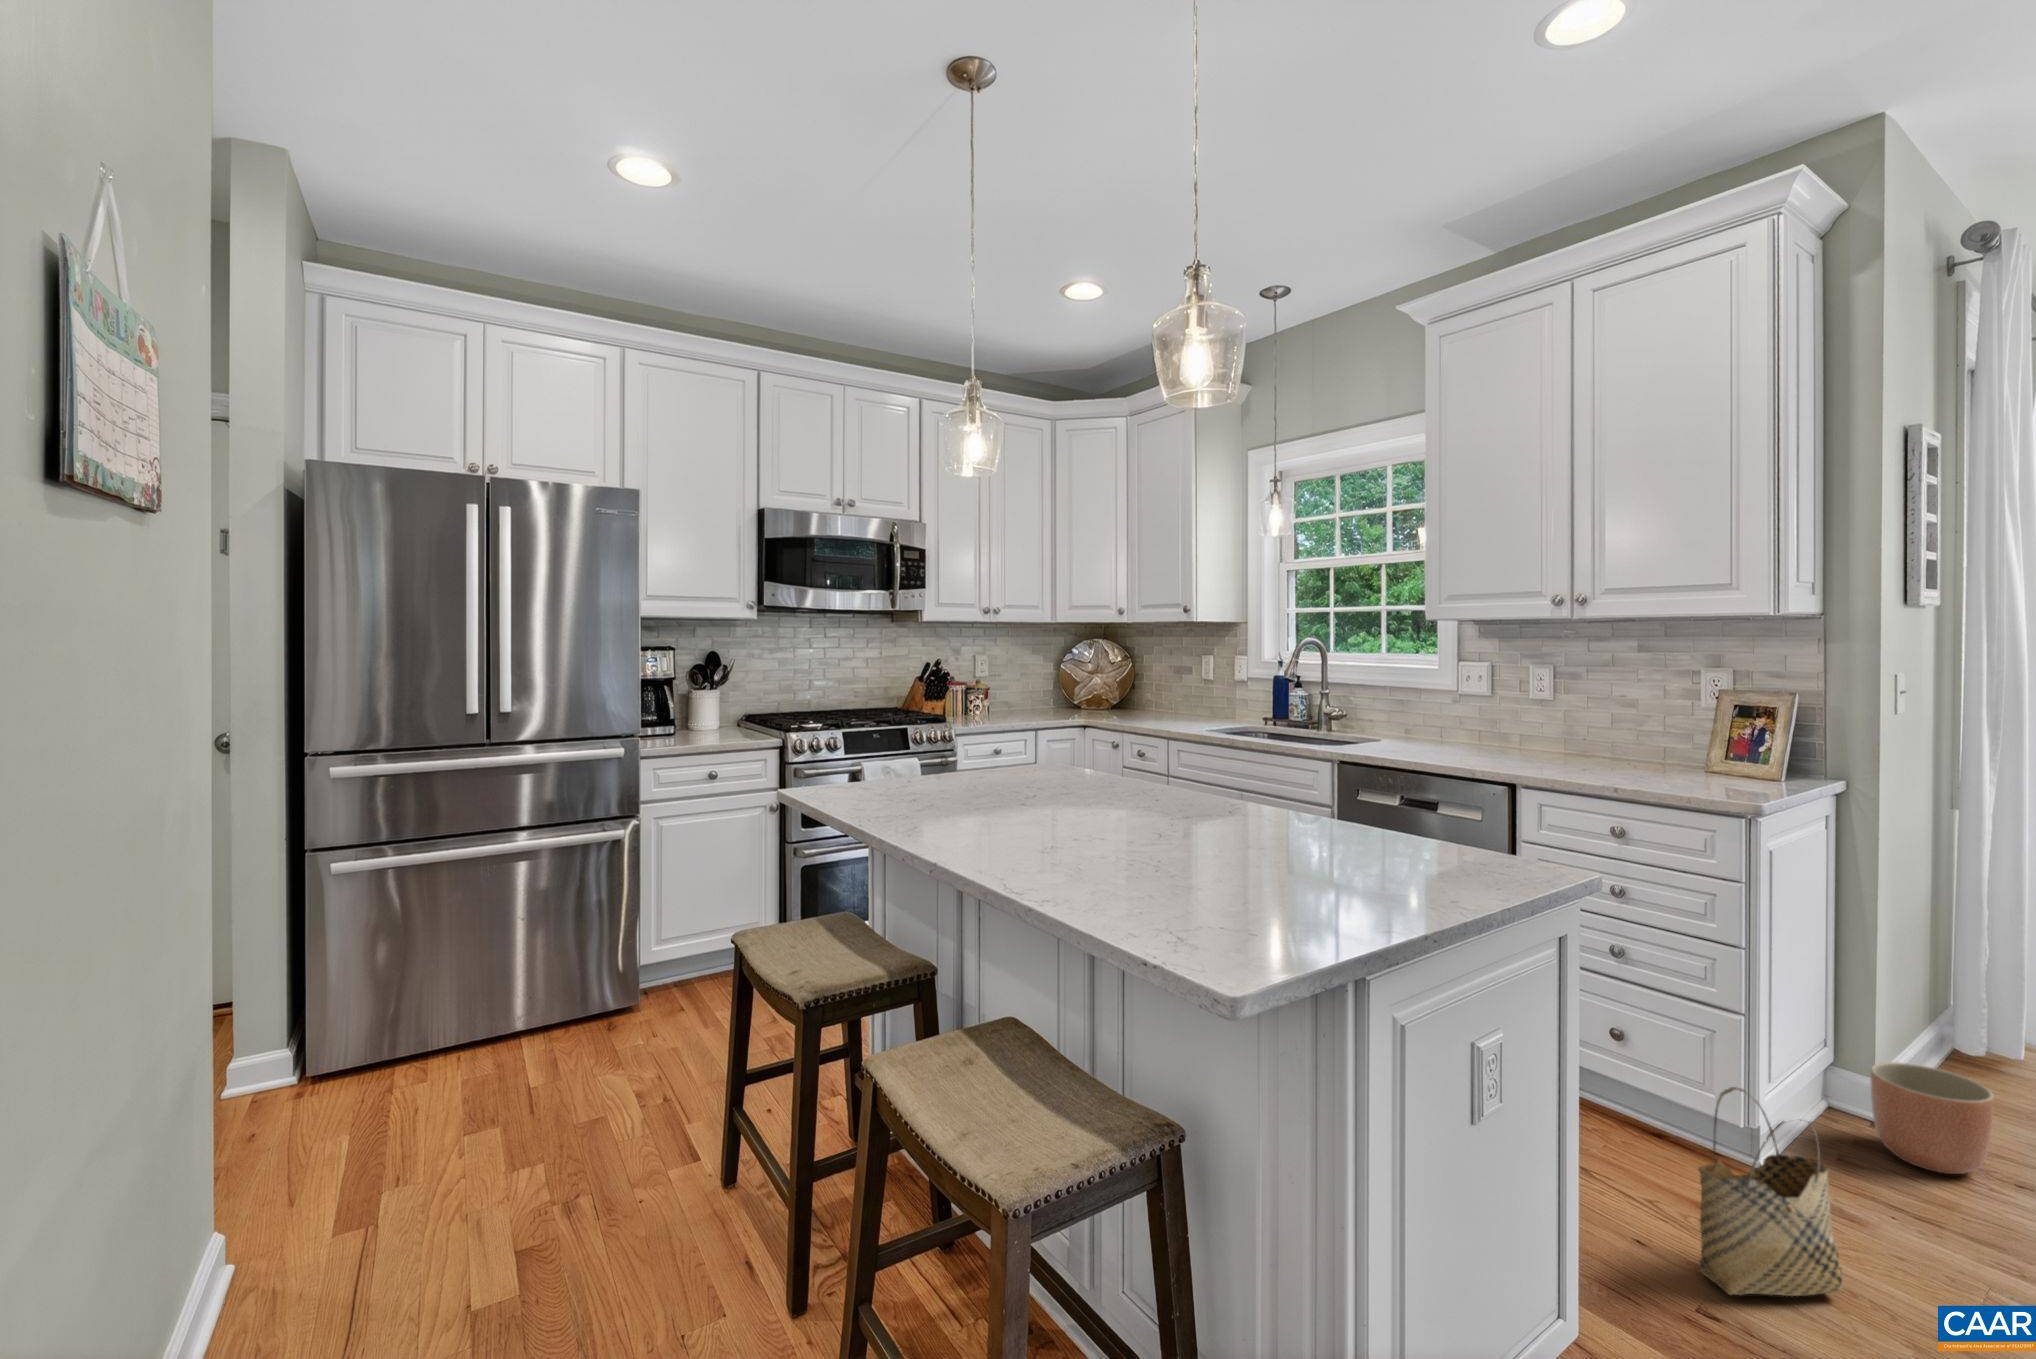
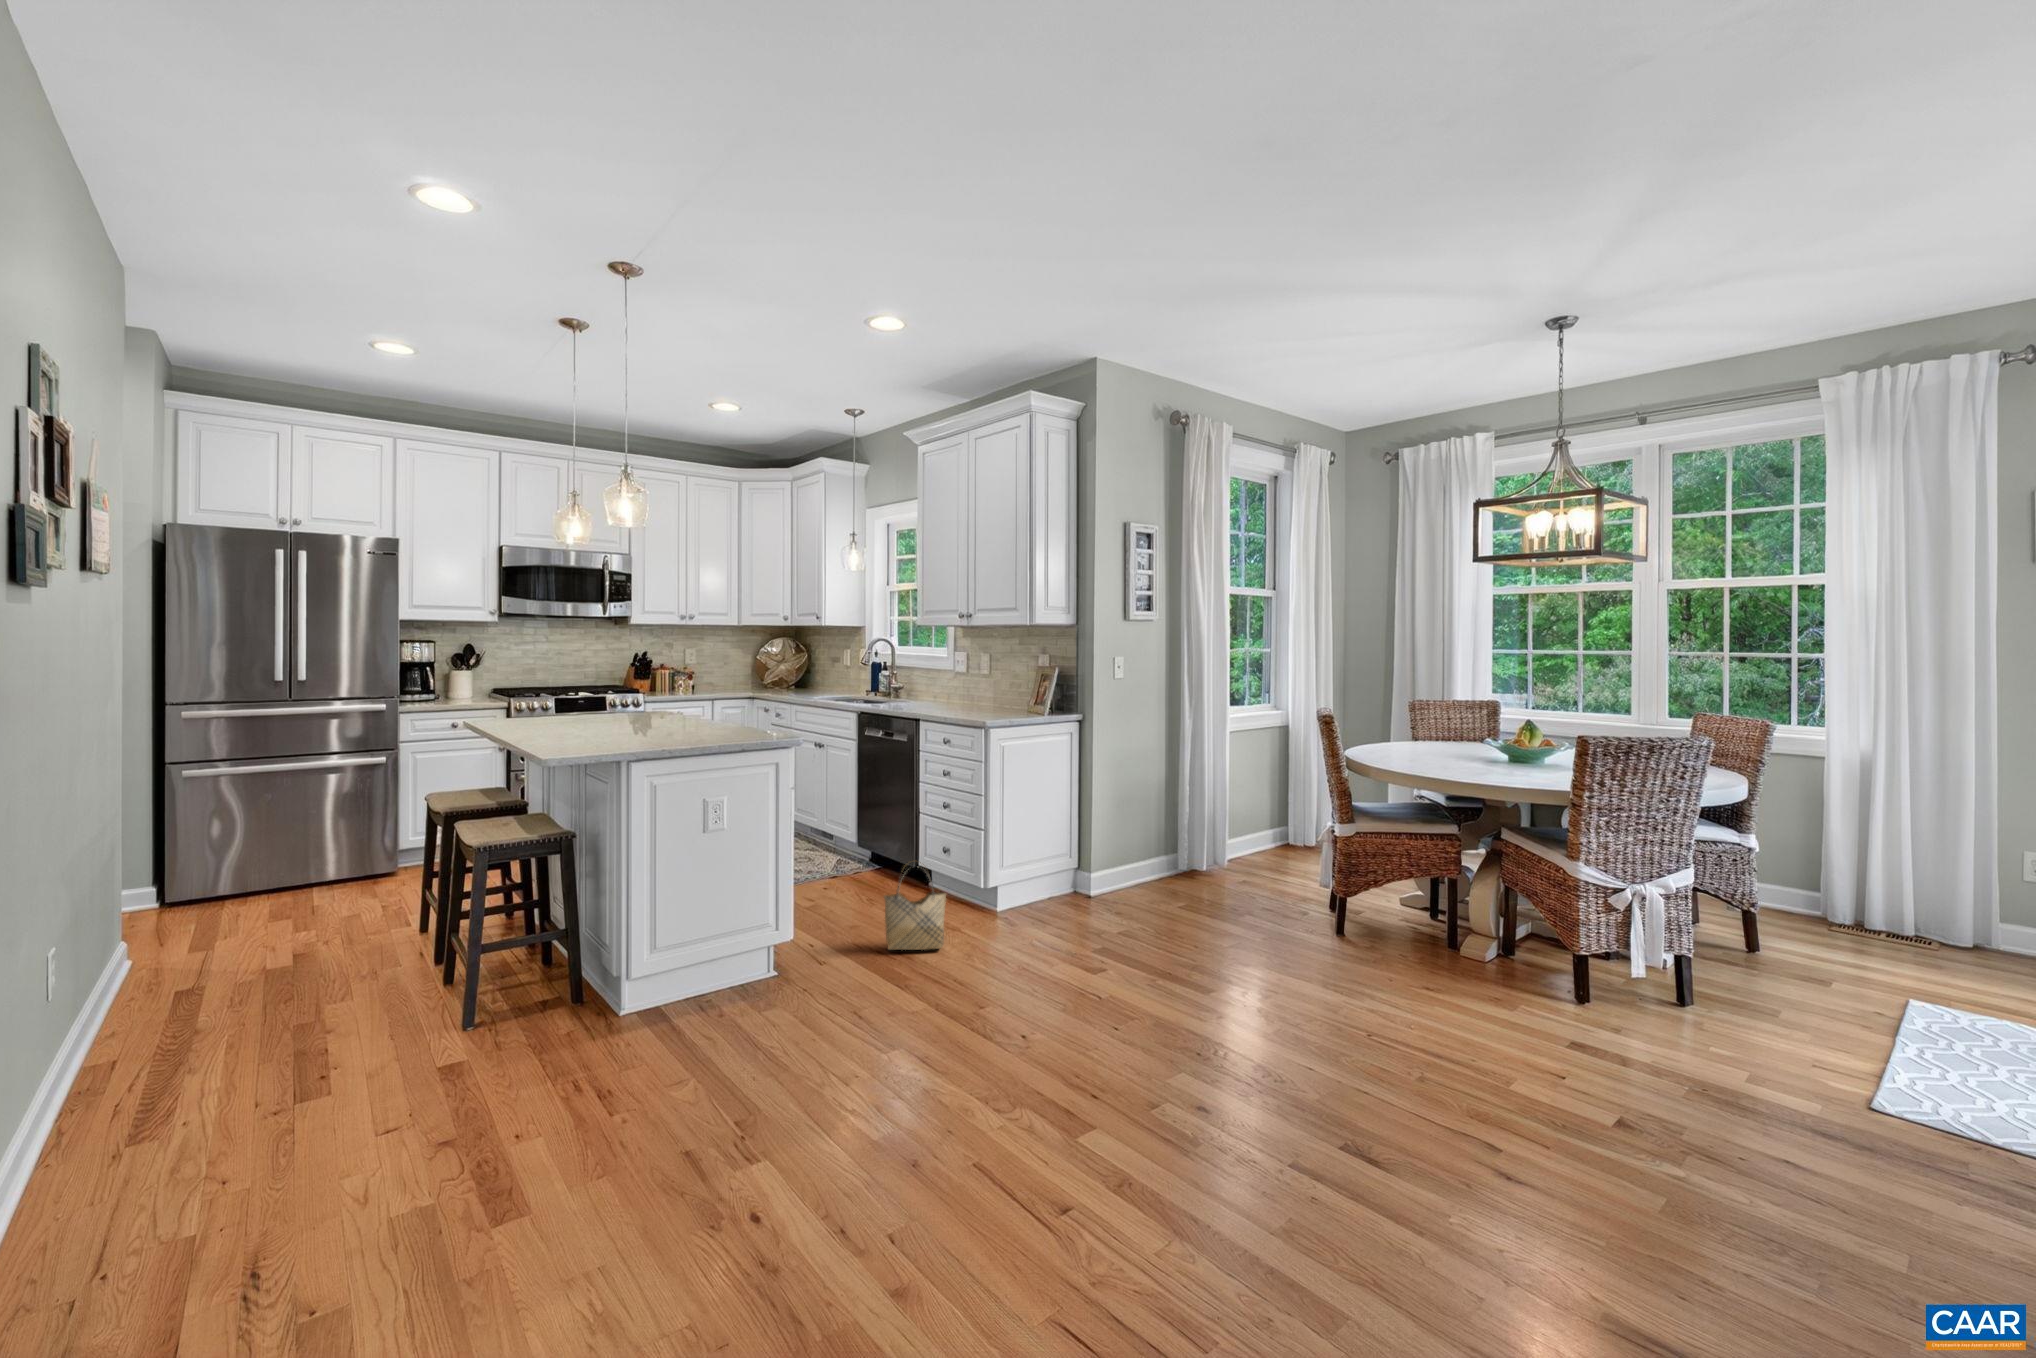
planter: present [1870,1062,1994,1174] -> none [1051,868,1096,917]

